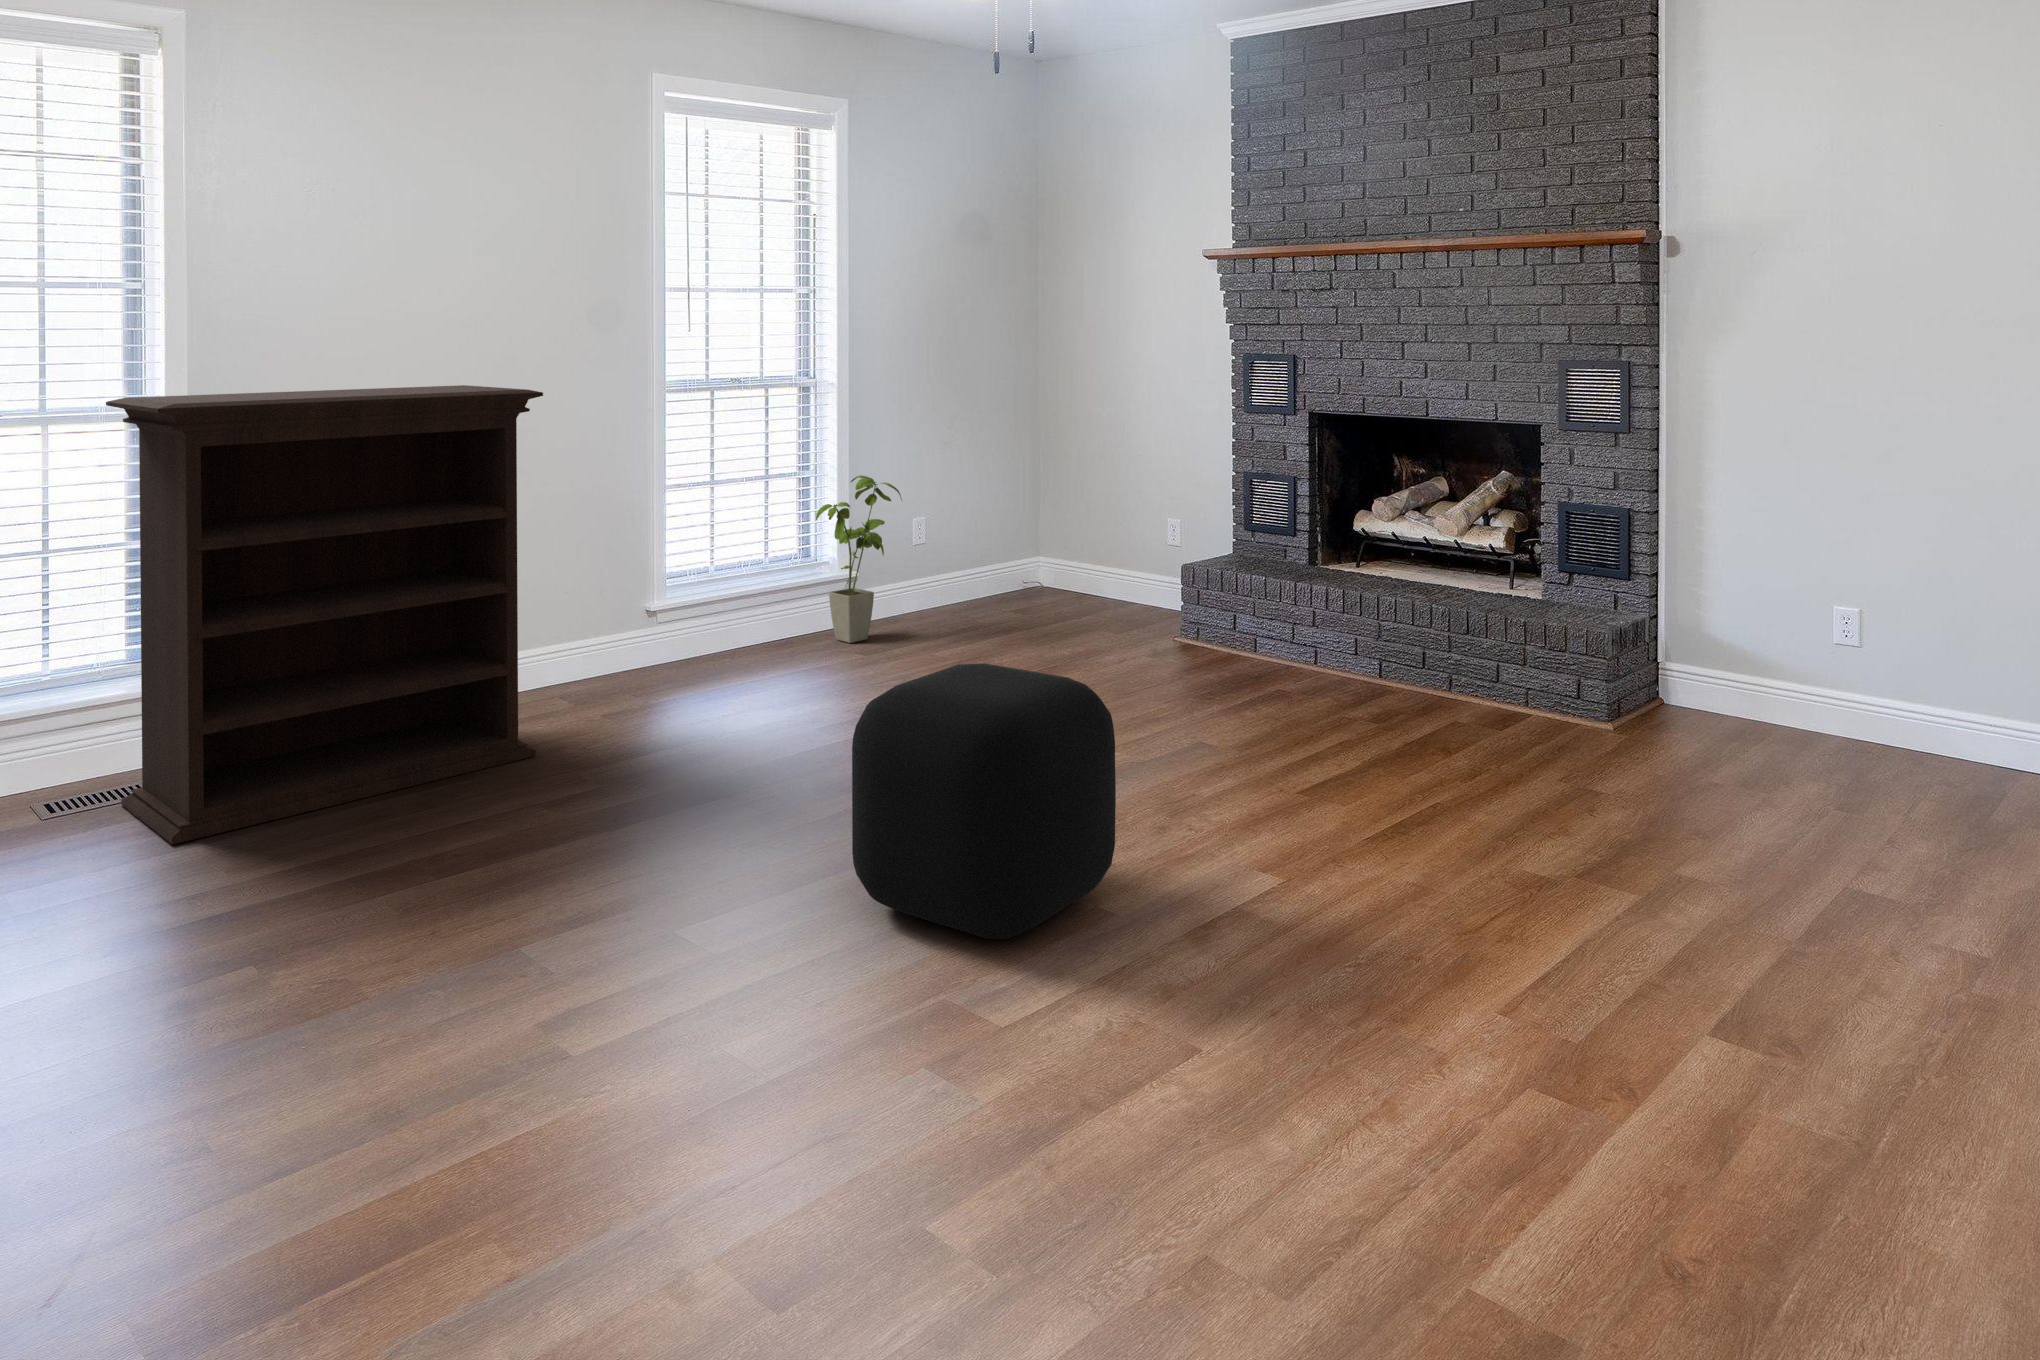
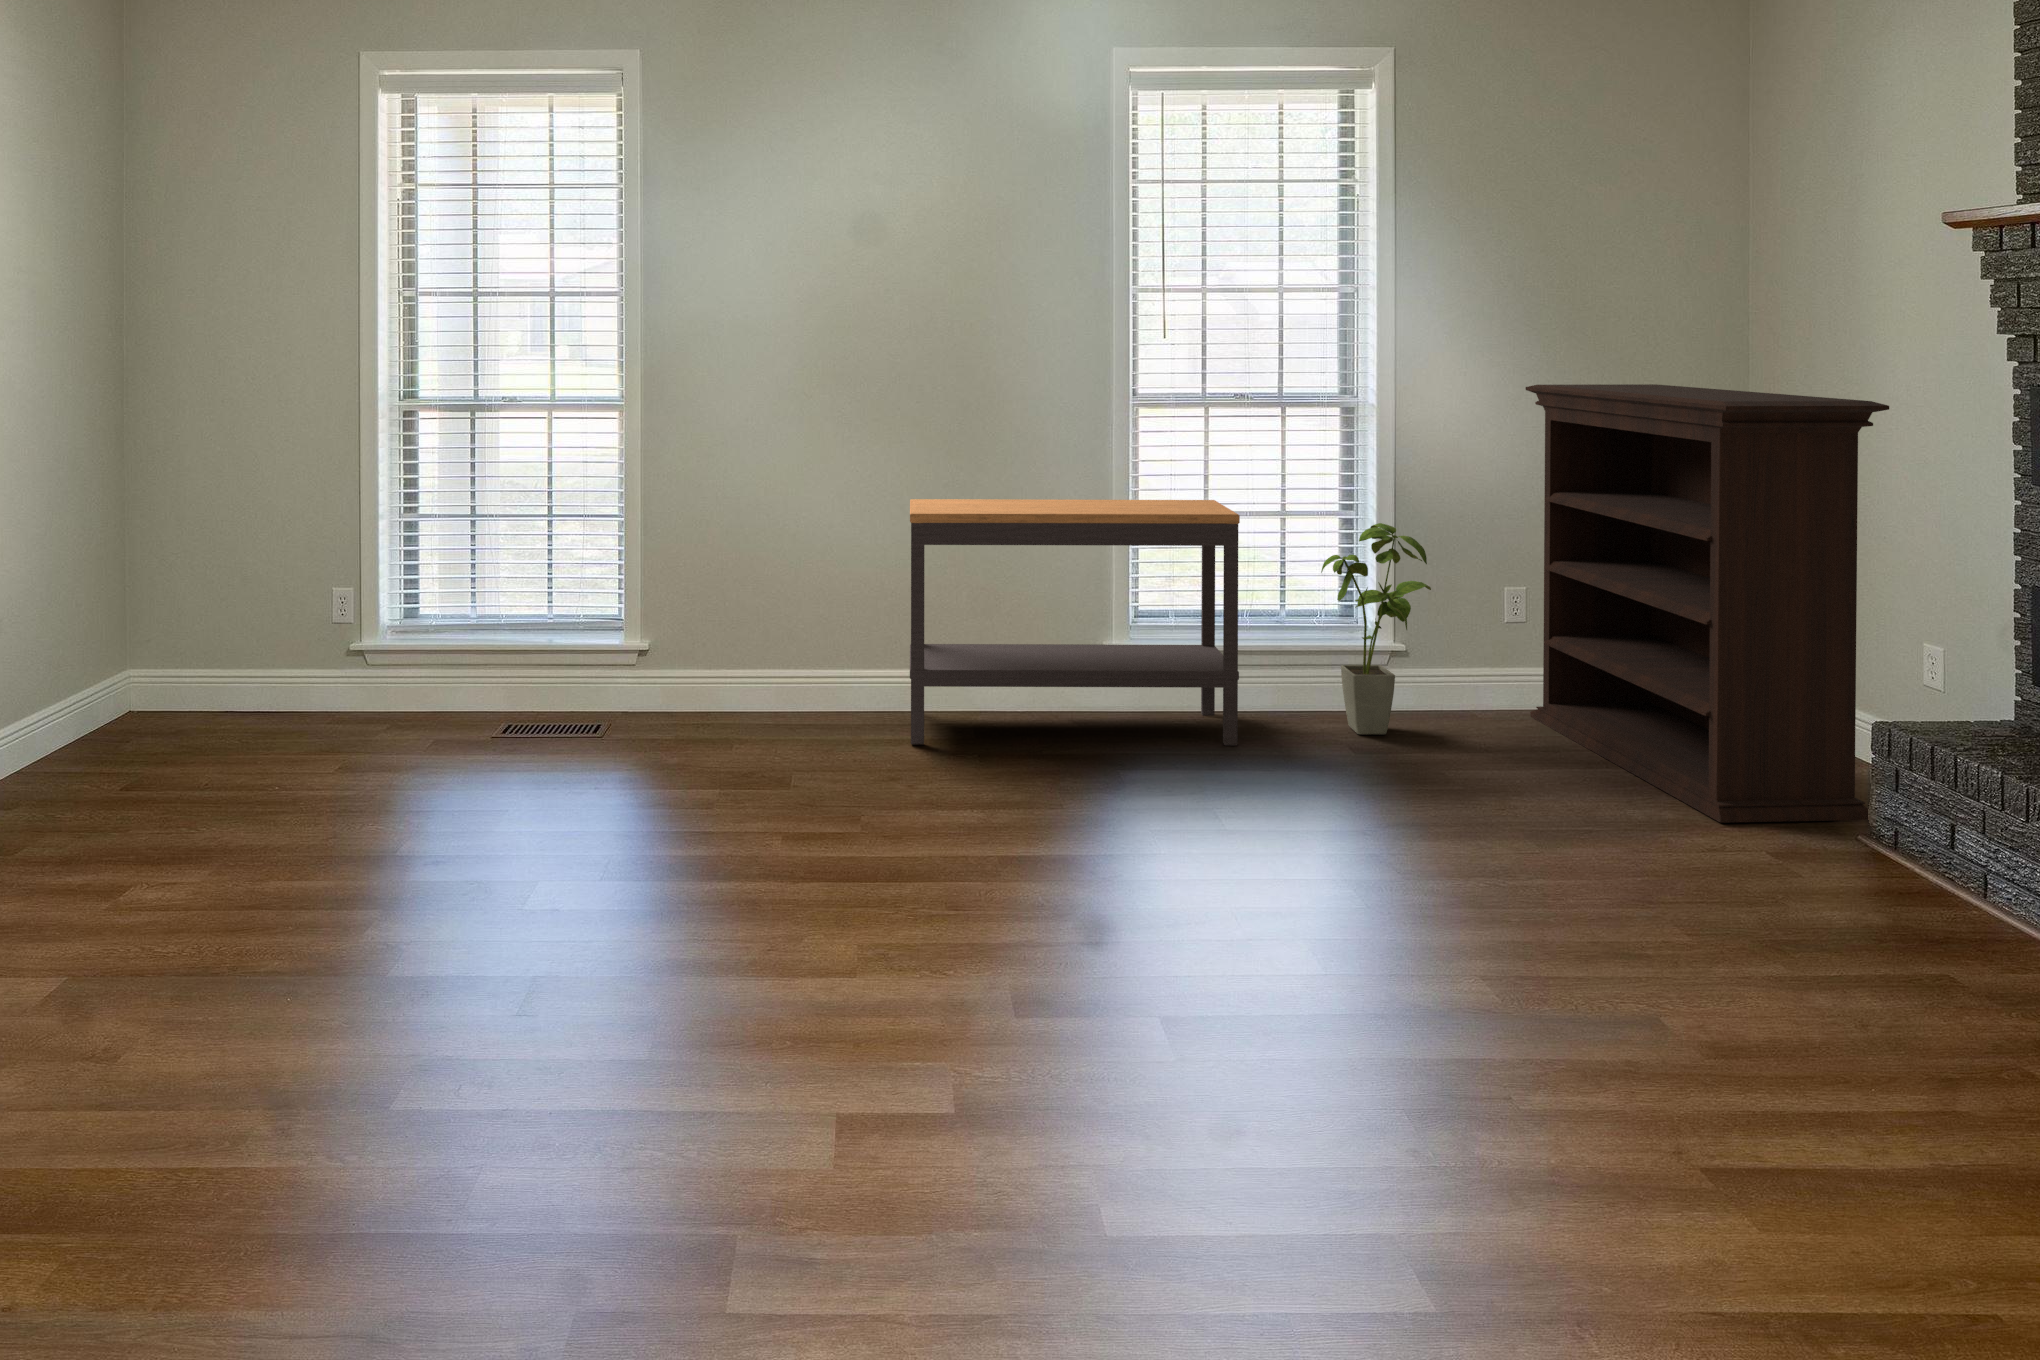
bookshelf: present [106,385,543,845] -> present [1526,384,1889,823]
console table: none [479,469,784,720] -> present [910,499,1240,746]
ottoman: present [852,663,1116,939] -> none [798,798,1138,1206]

